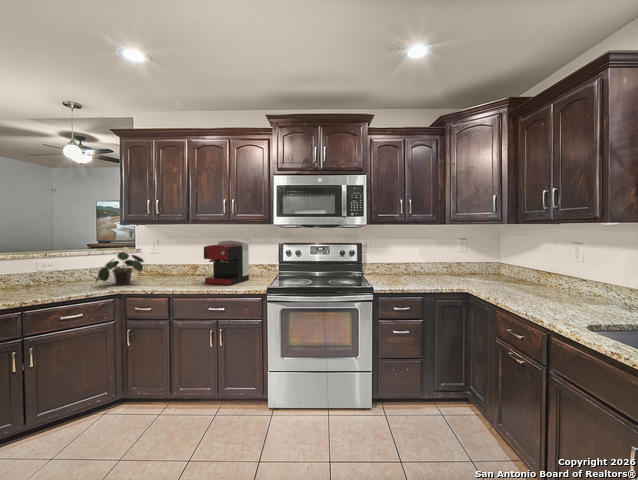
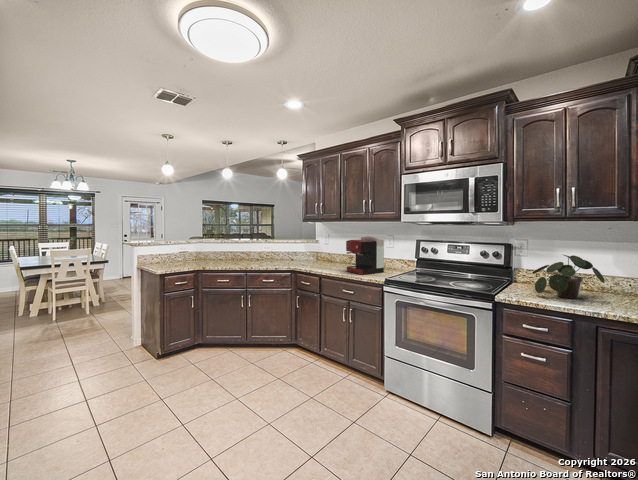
potted plant: present [96,252,144,285] -> present [533,255,605,299]

